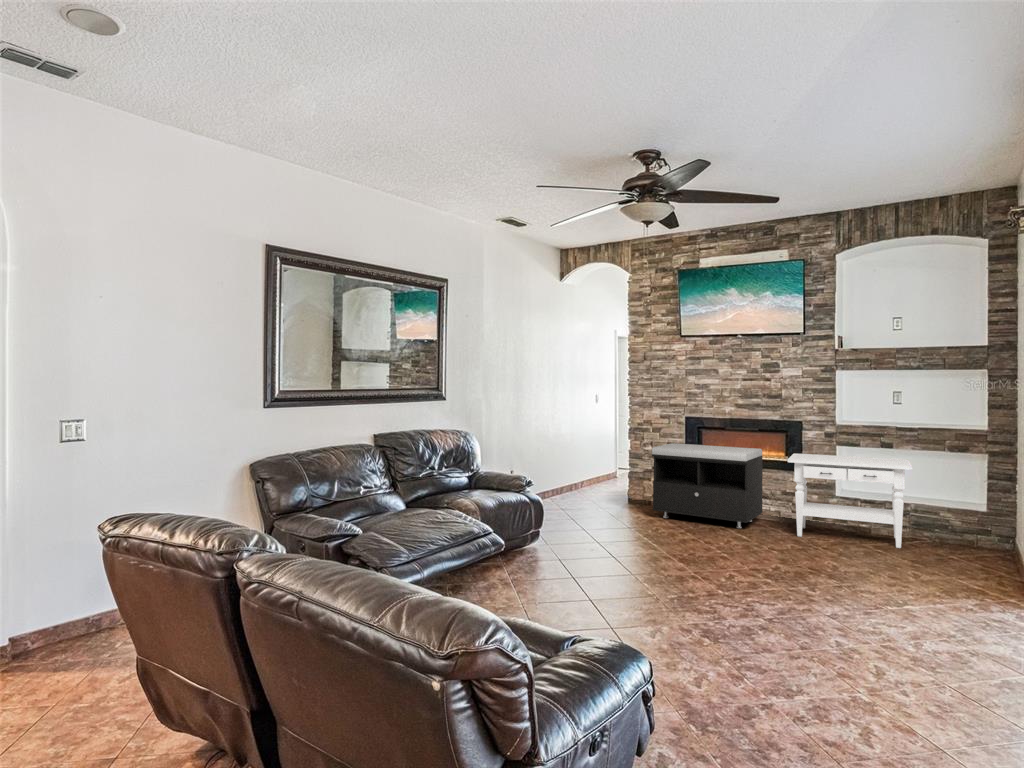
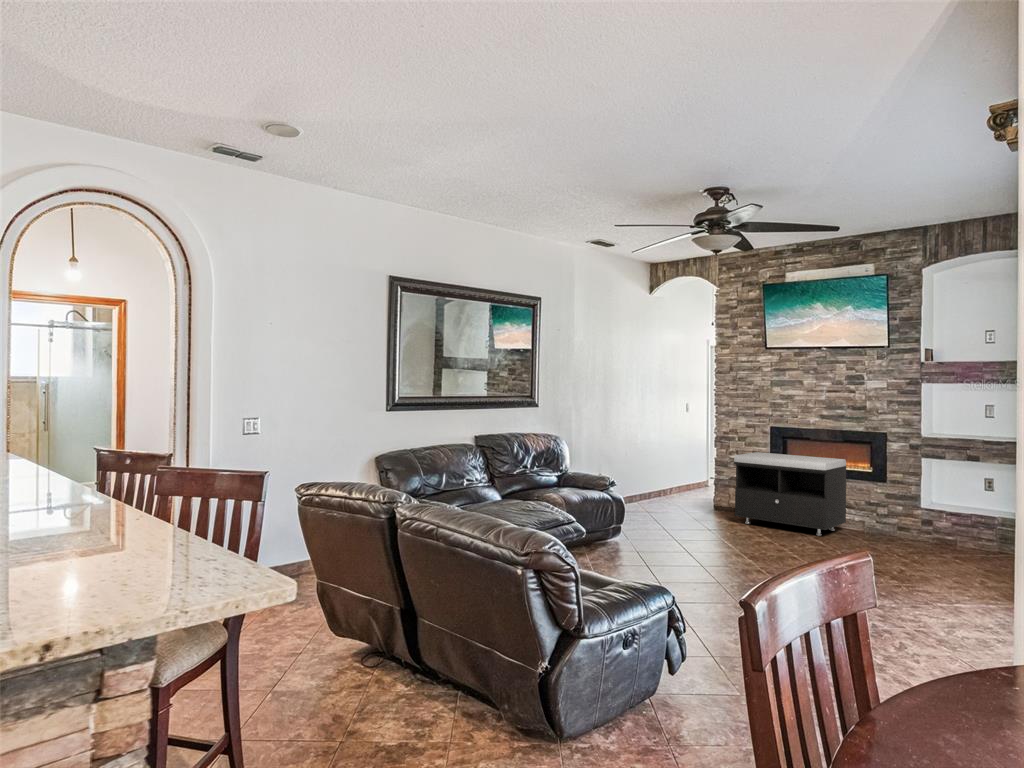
side table: present [788,453,912,548] -> none [866,464,994,559]

